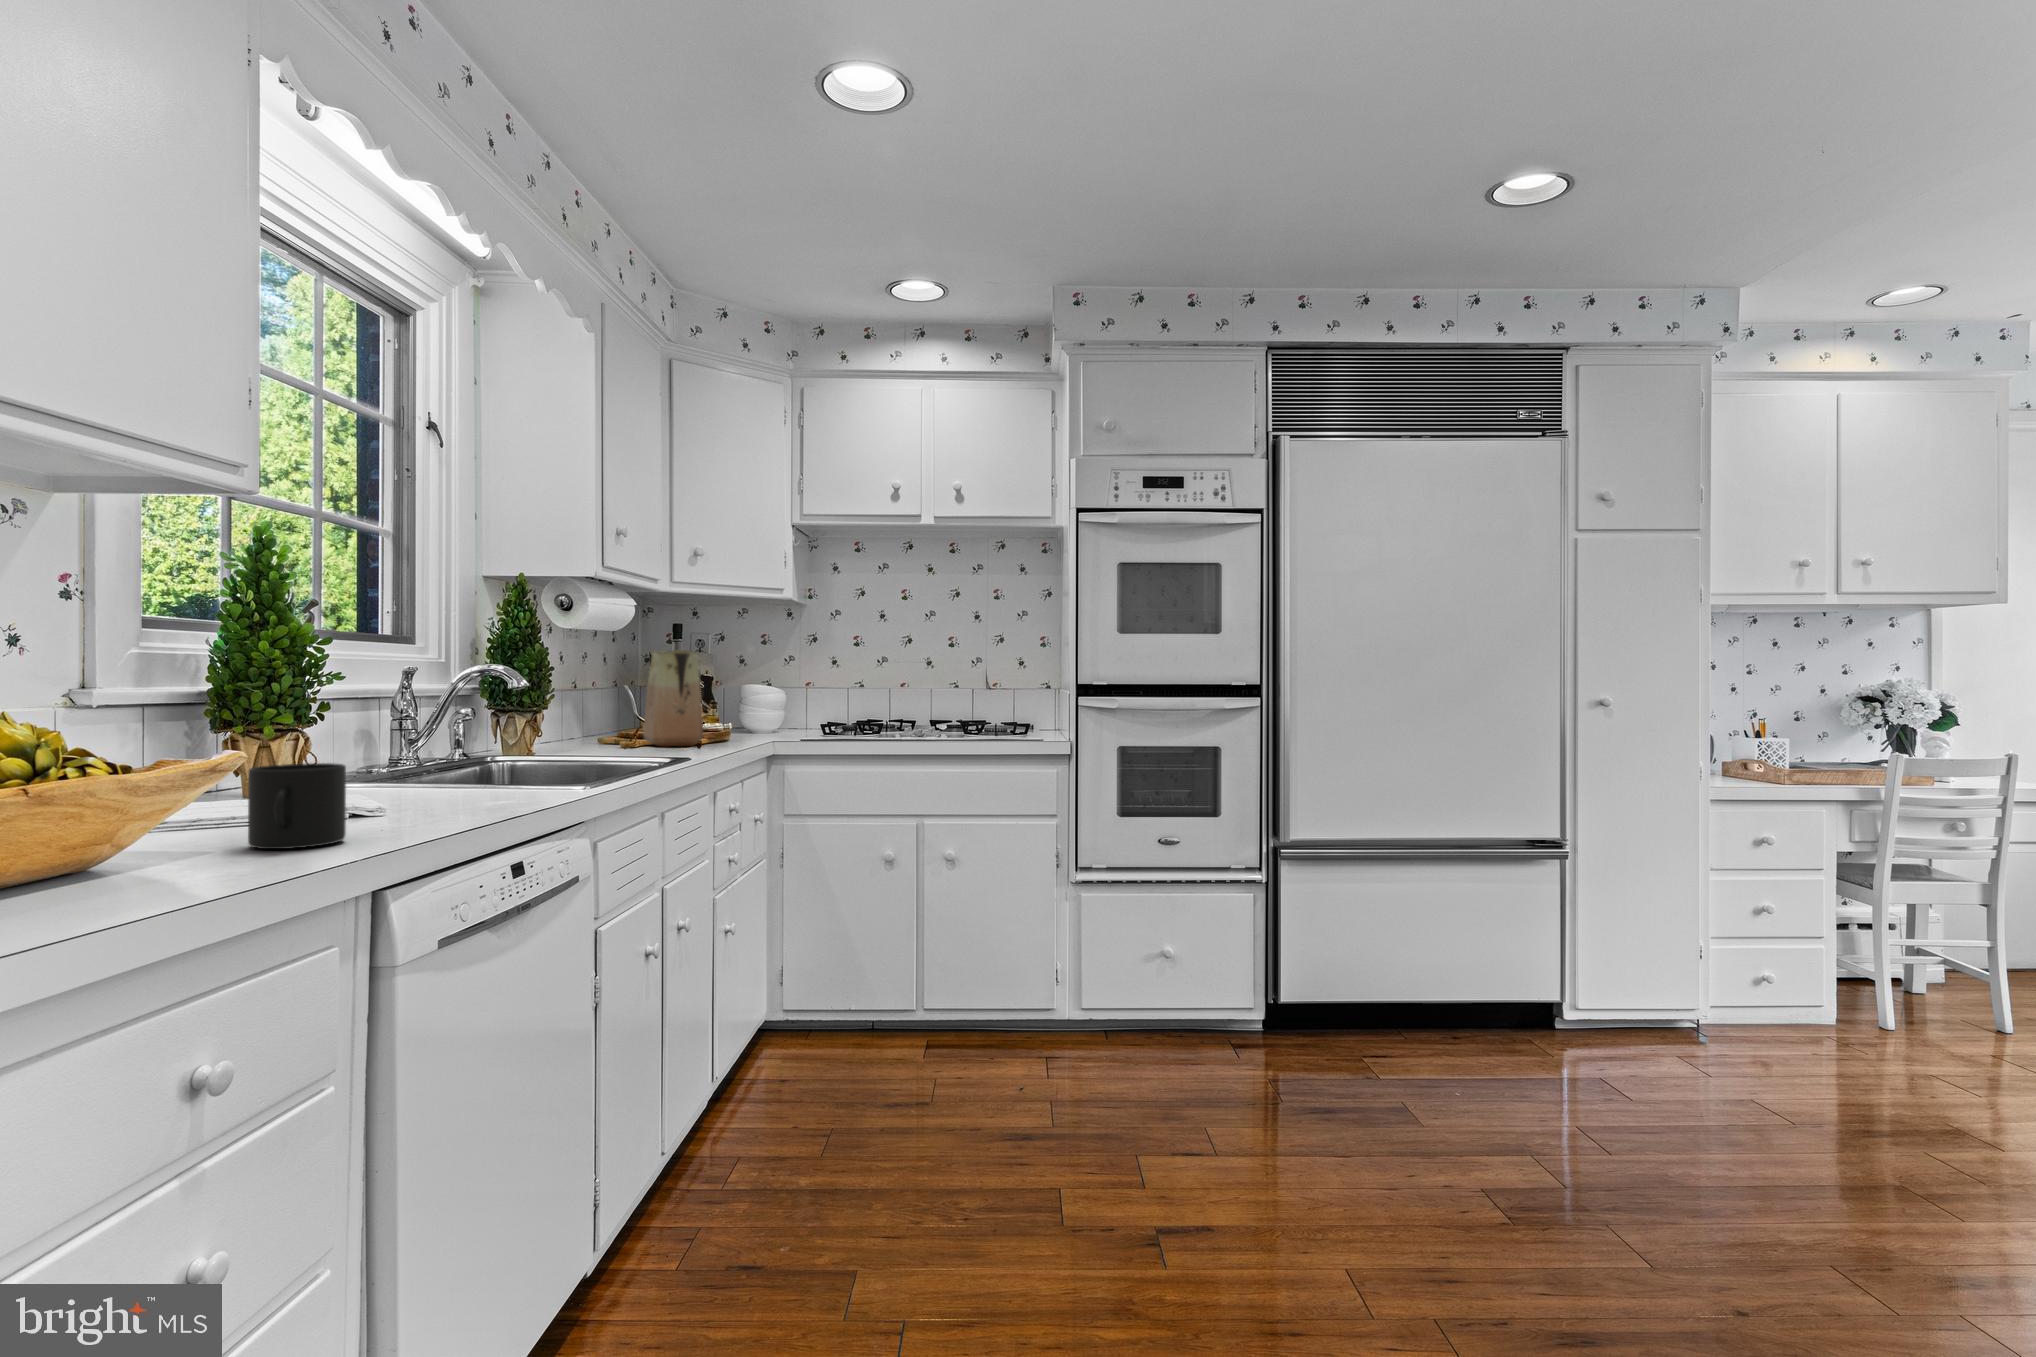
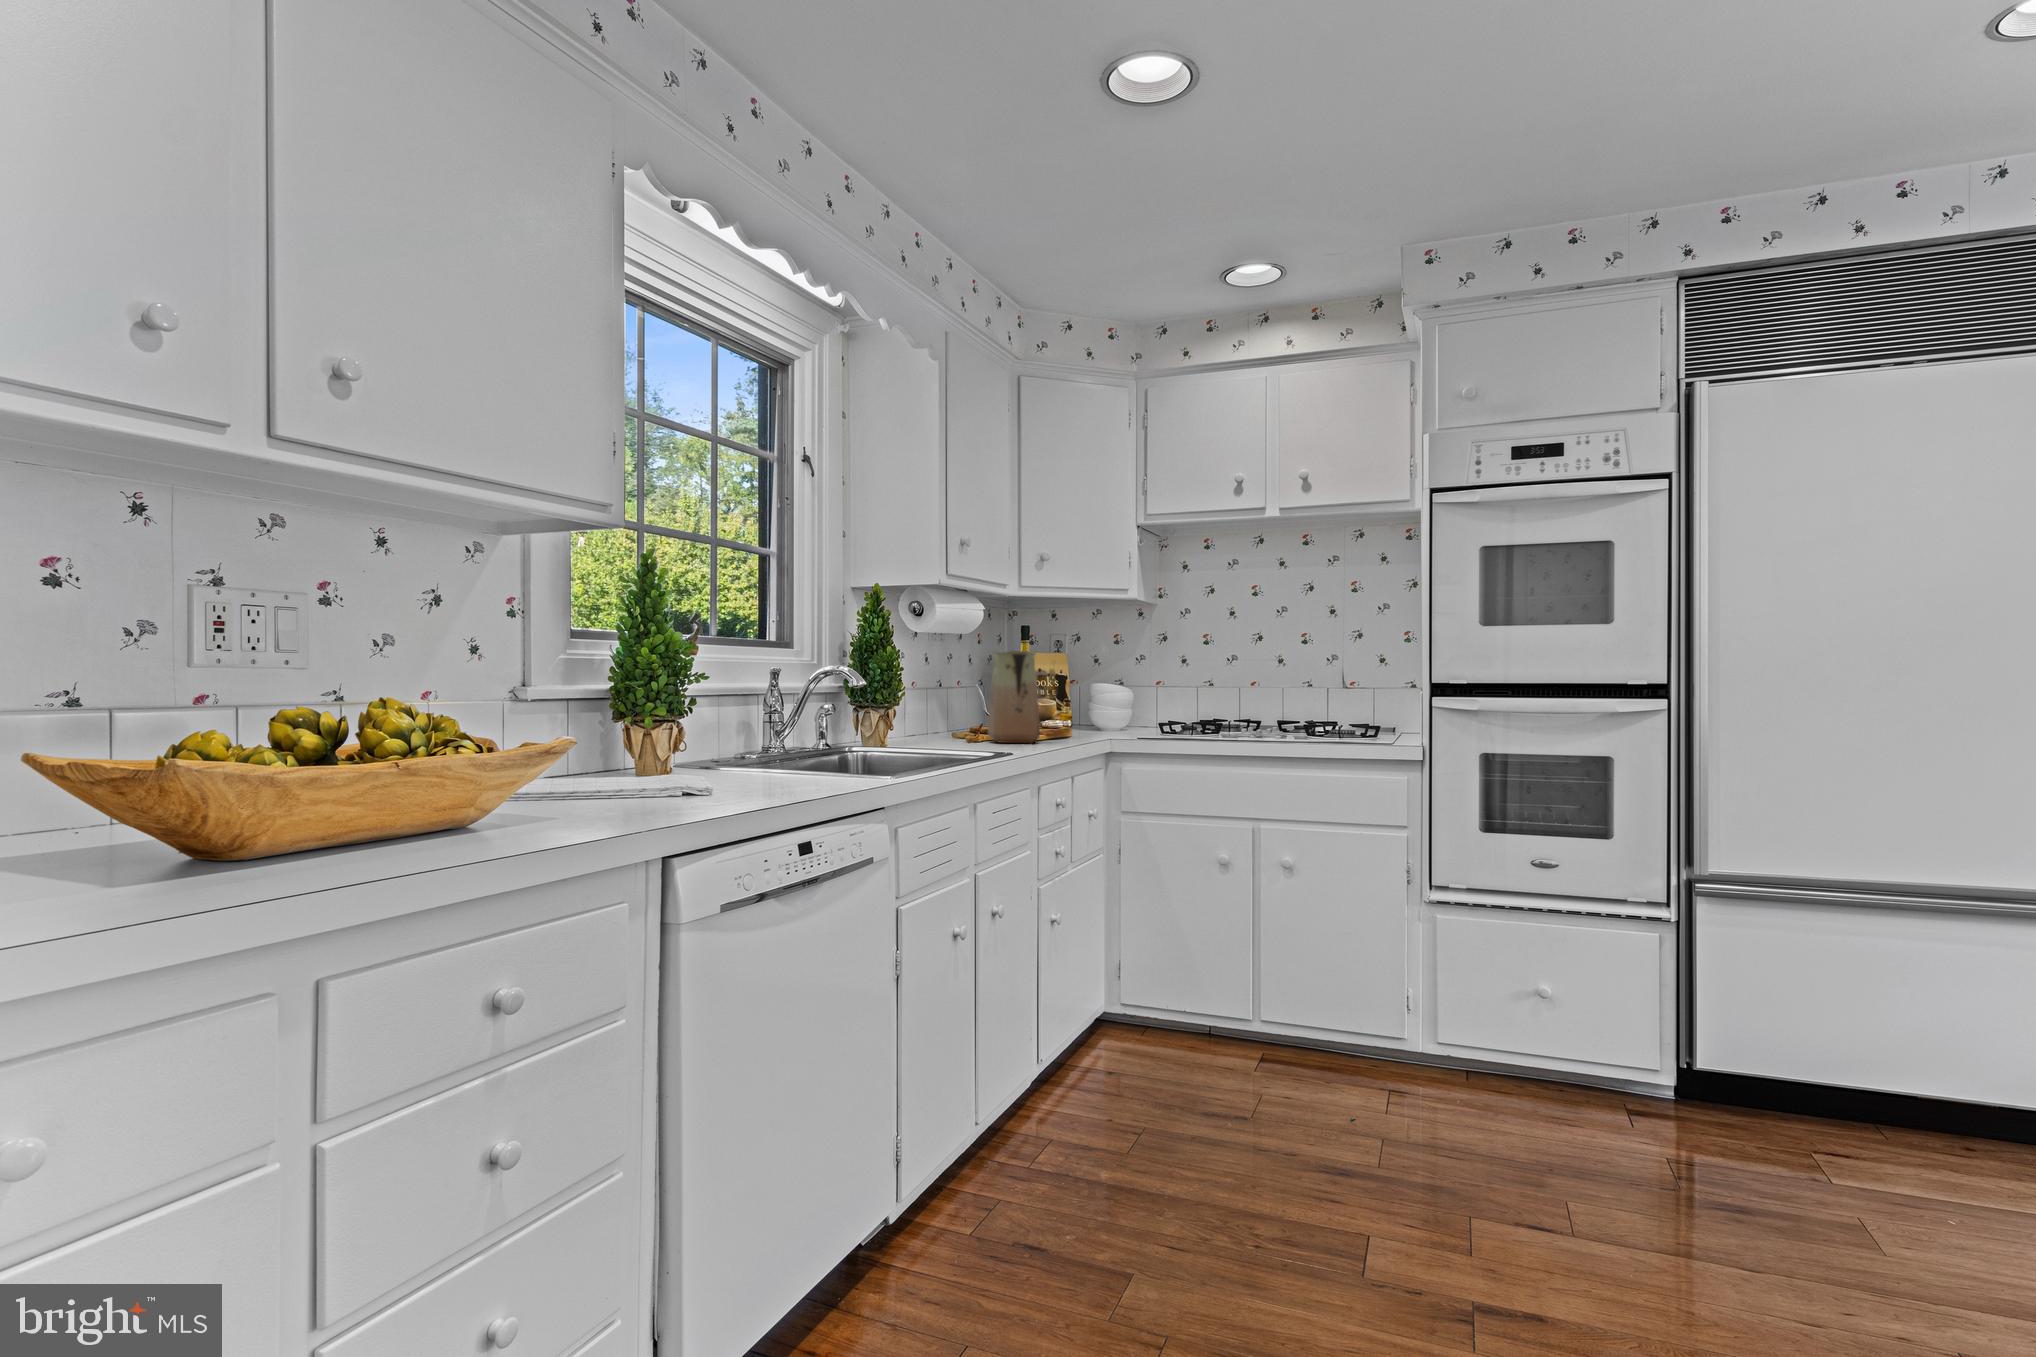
mug: present [248,763,346,849] -> none [596,747,664,814]

